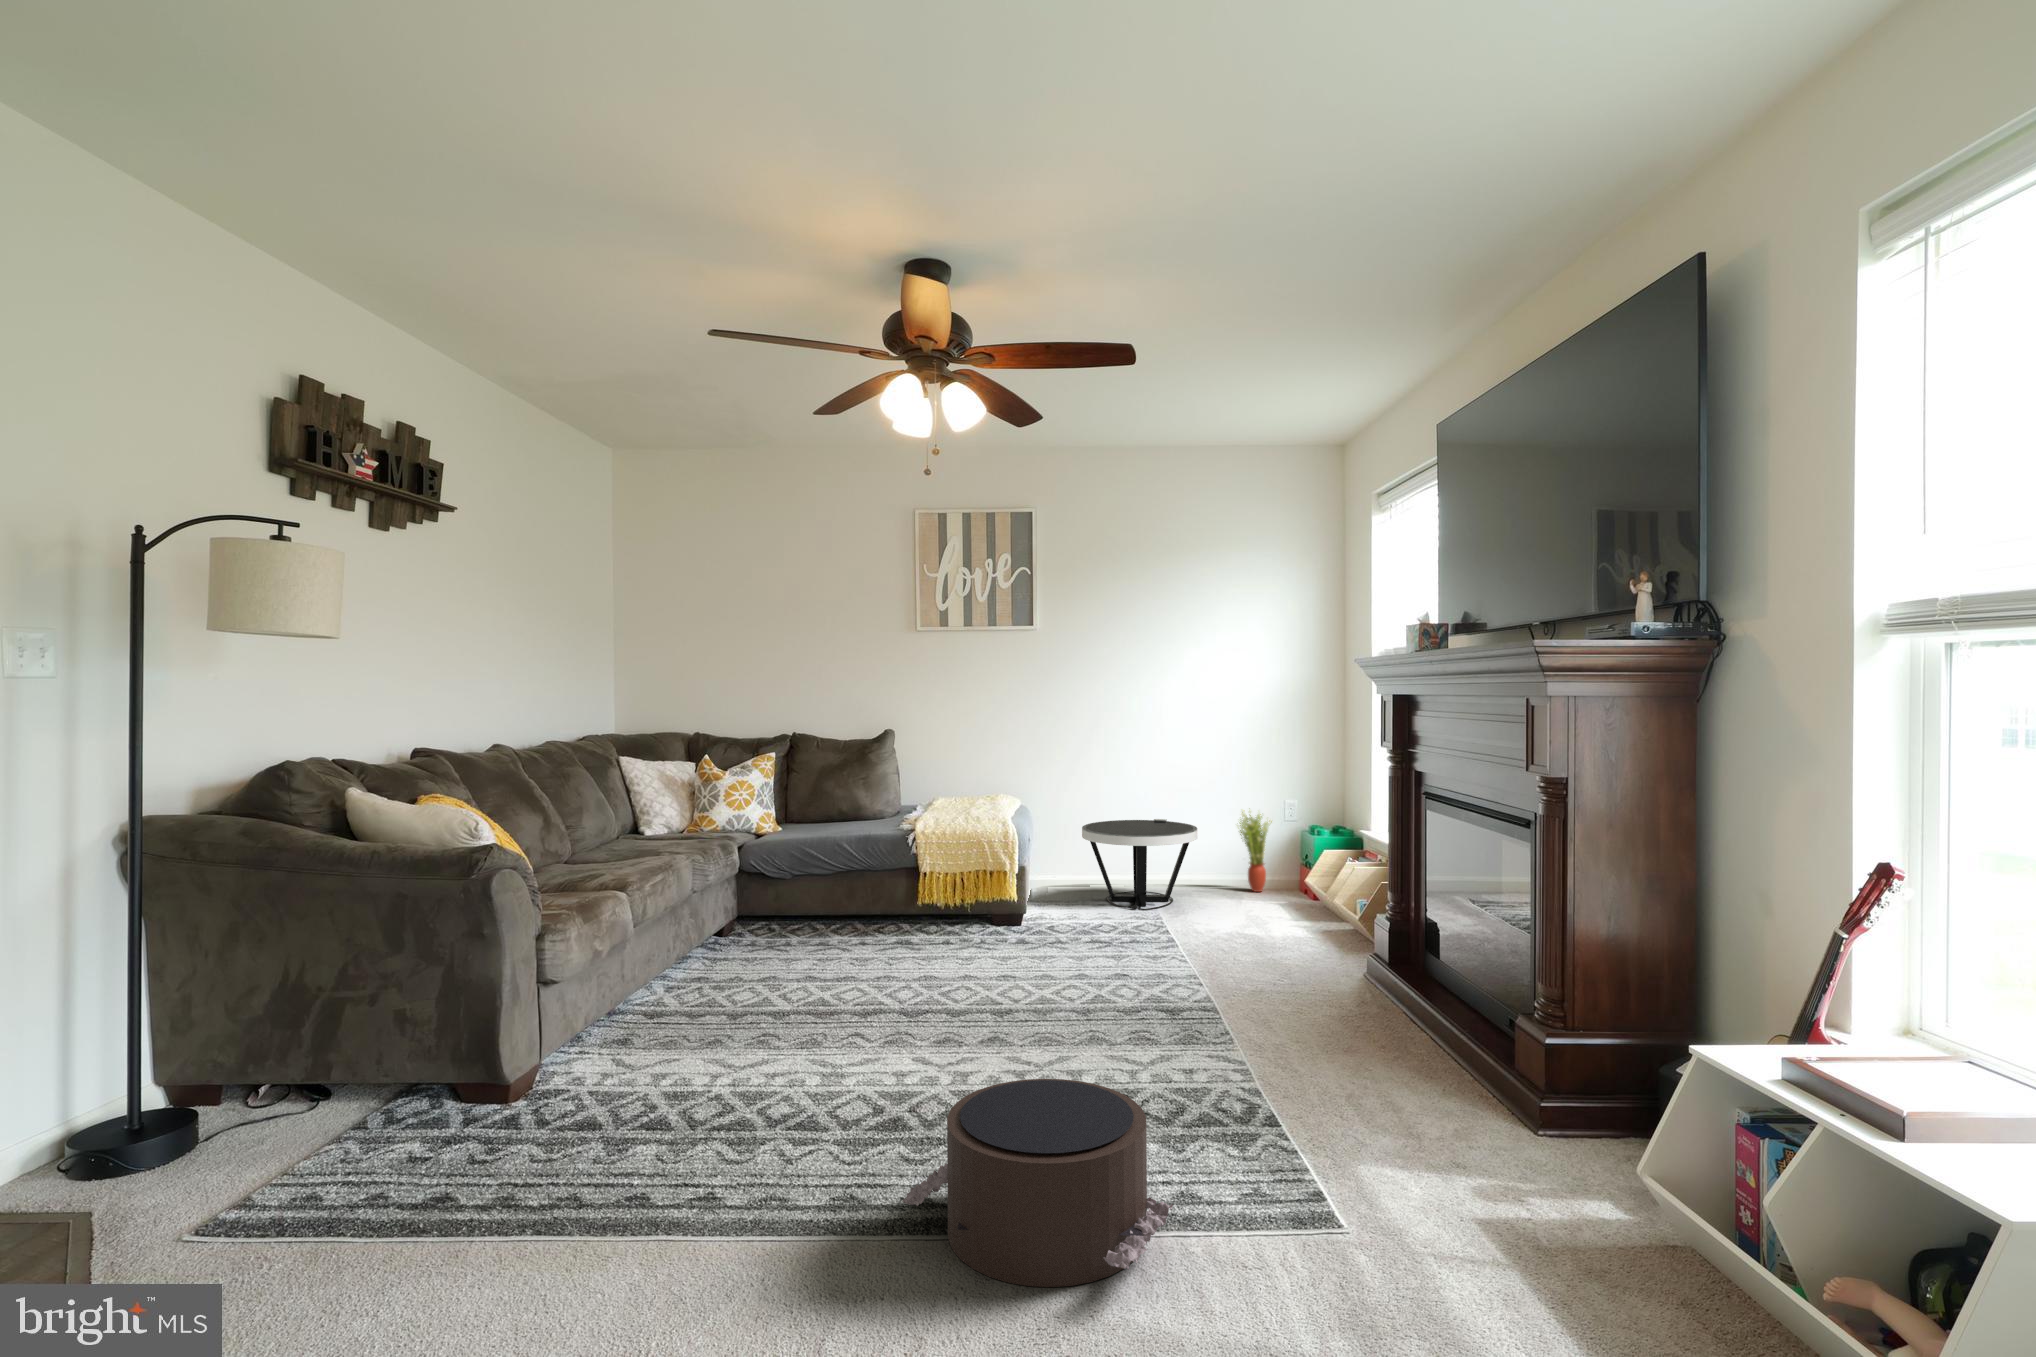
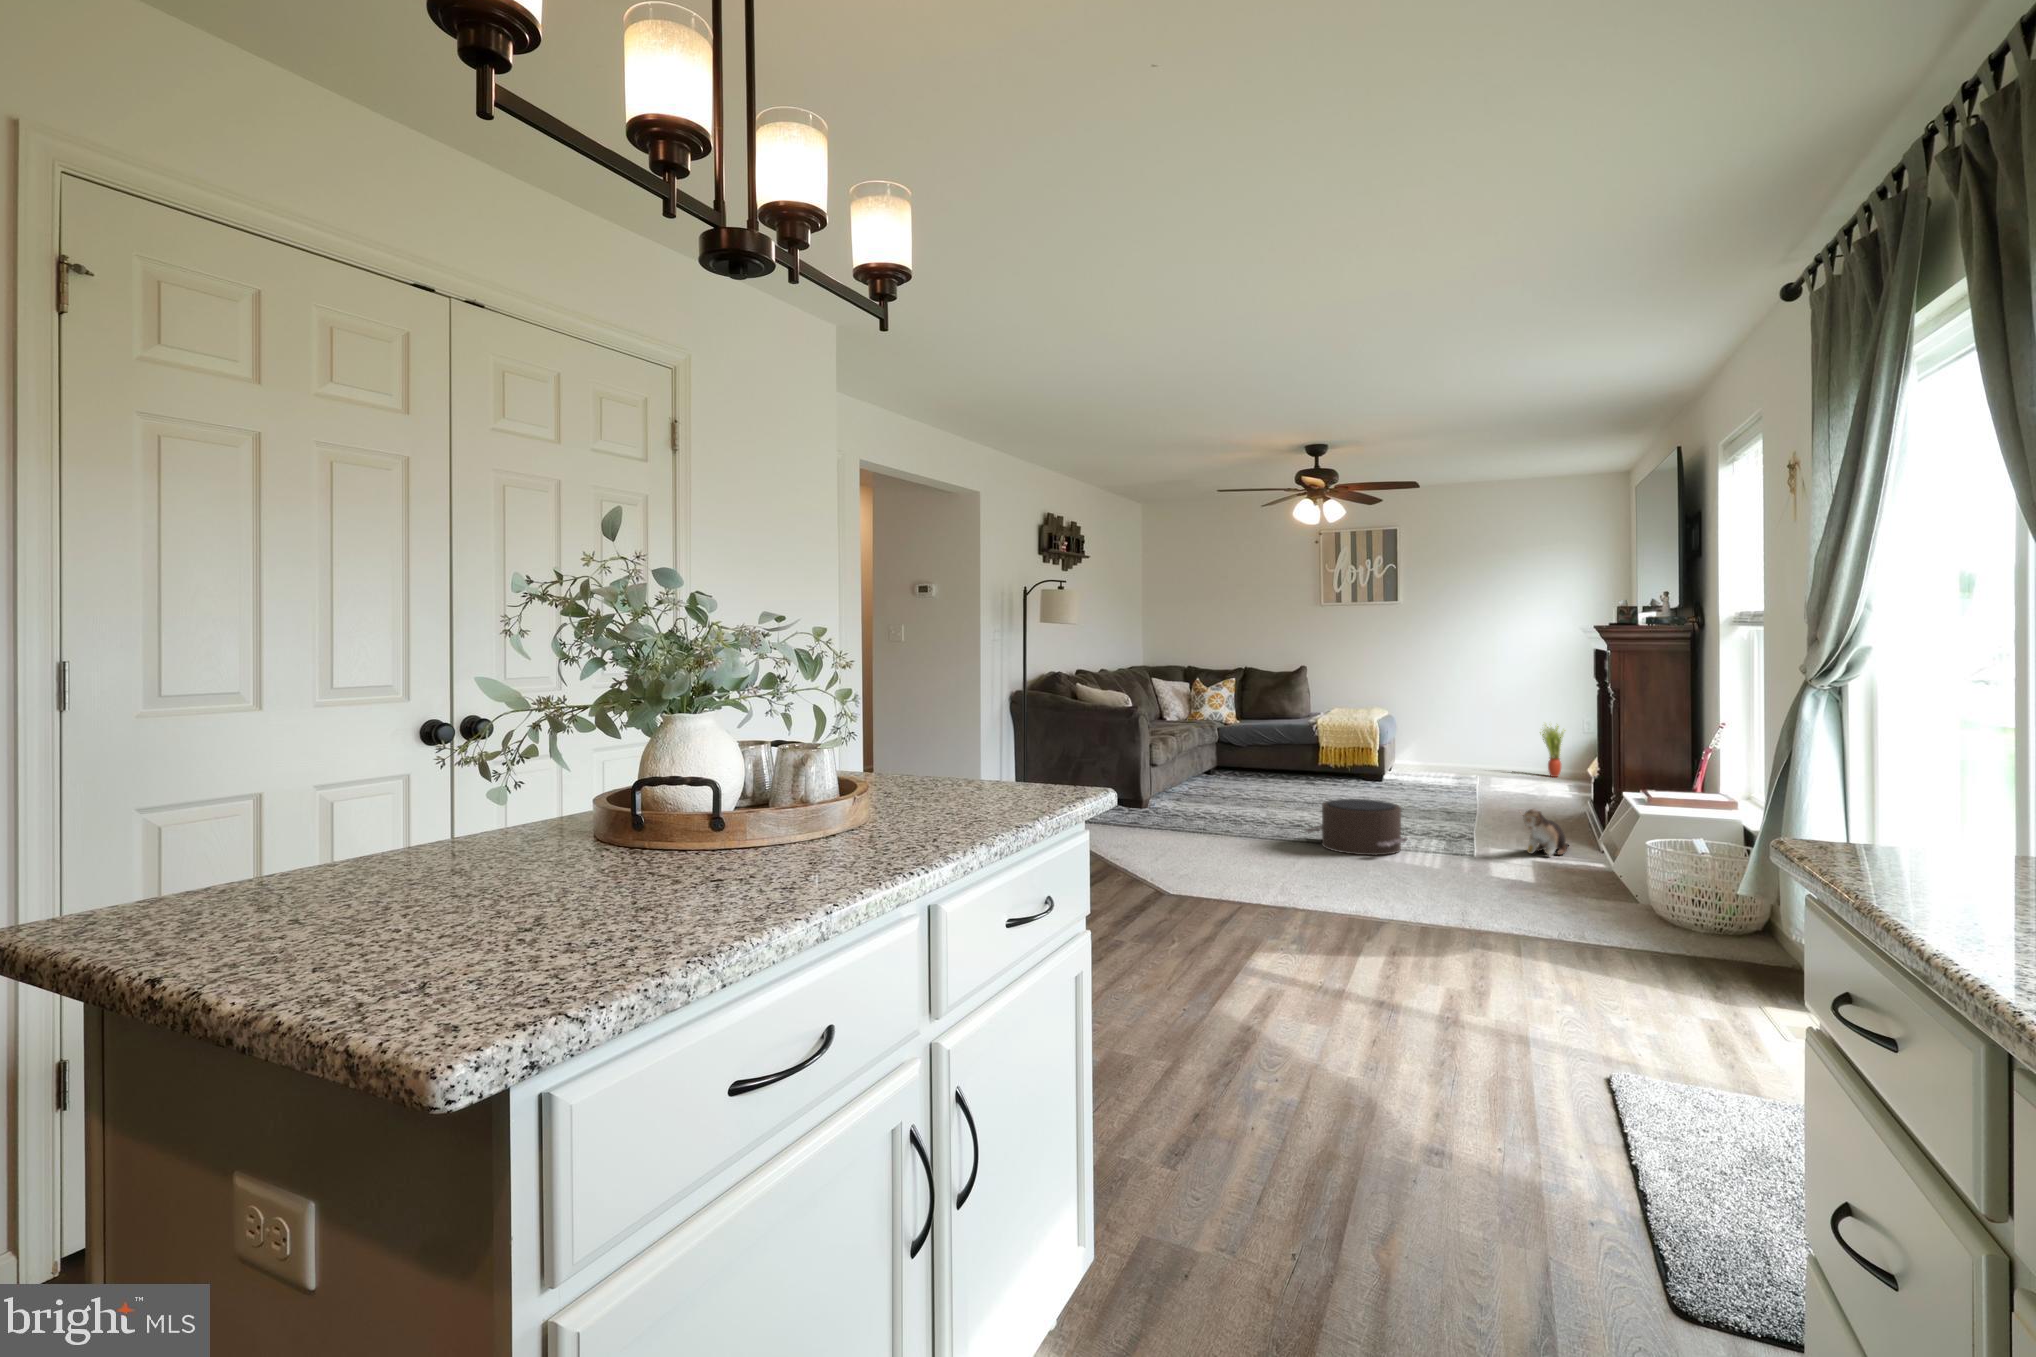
side table: present [1082,819,1197,910] -> none [1427,727,1507,780]
plush toy: none [1402,1080,1486,1191] -> present [1524,809,1569,855]

